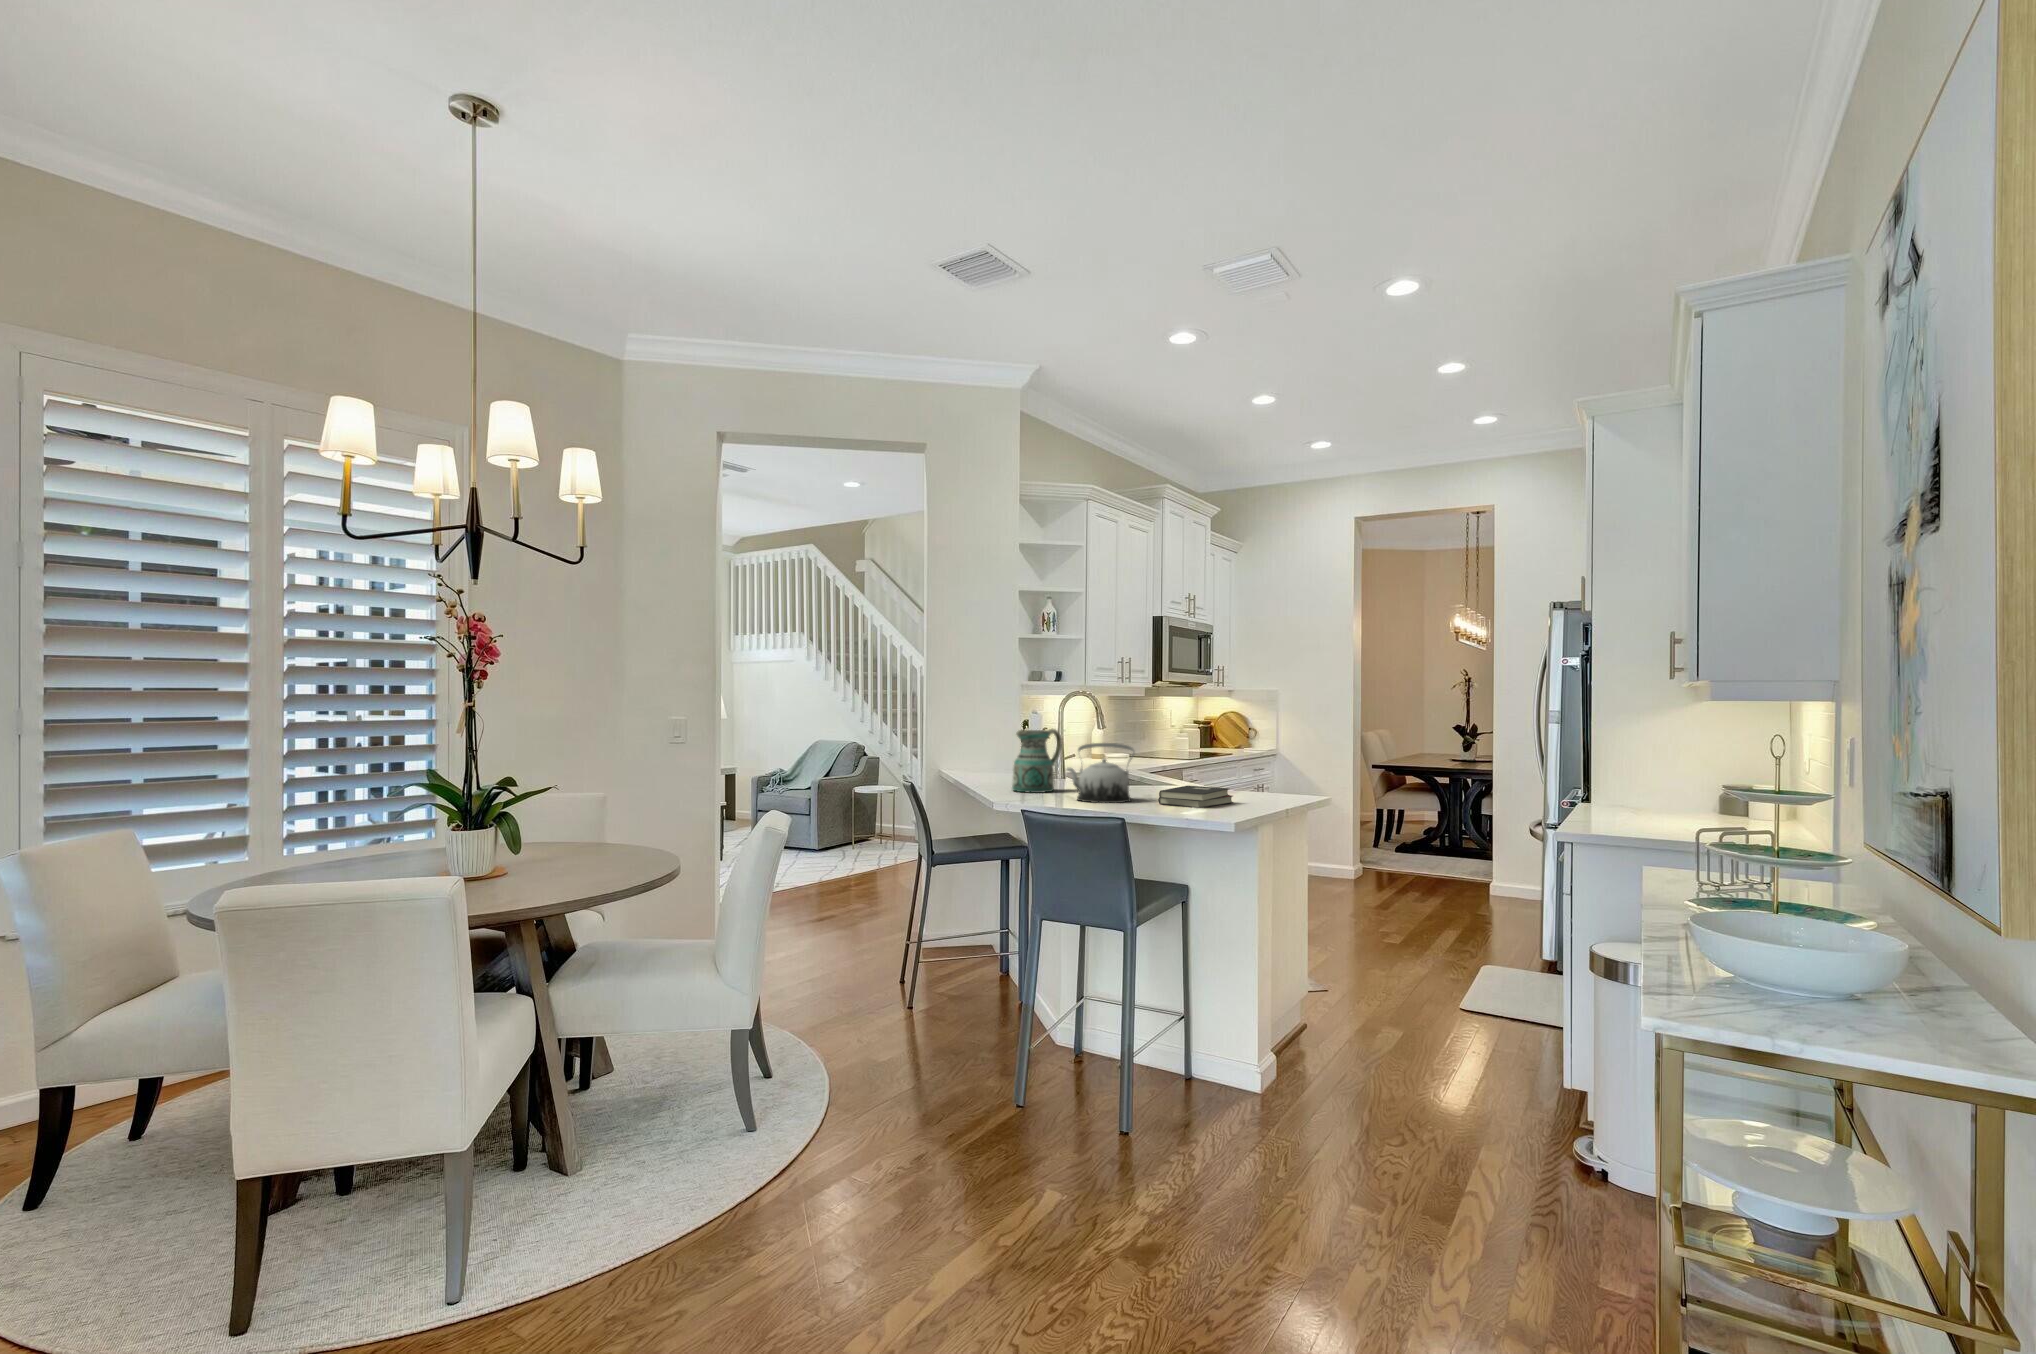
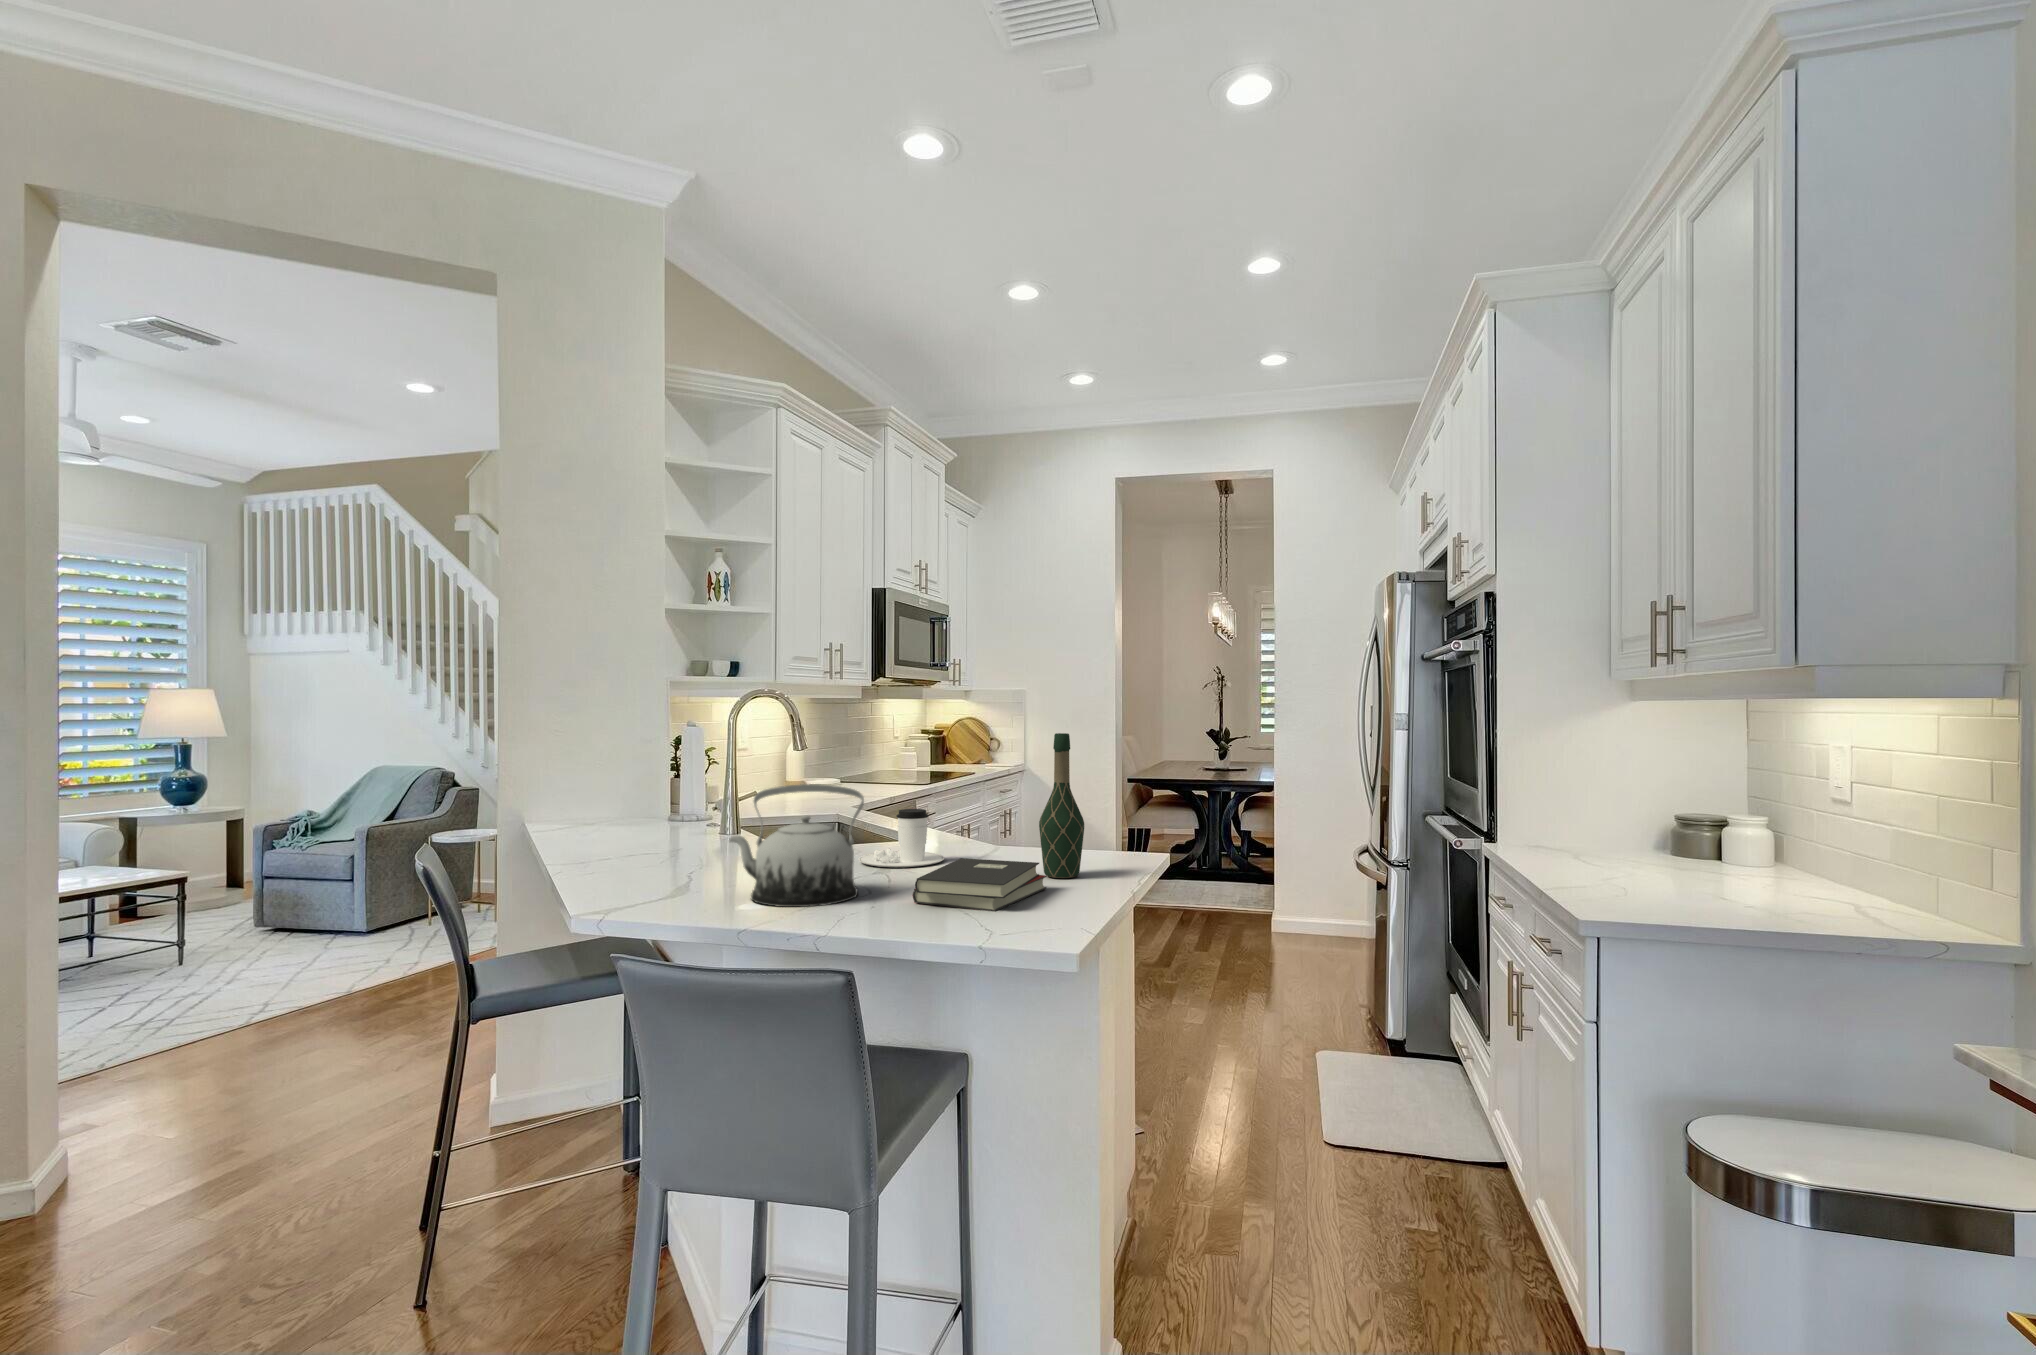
wine bottle: none [1234,718,1260,800] -> present [1039,733,1084,878]
ceramic pitcher: present [1012,729,1062,793] -> none [629,756,727,879]
coffee cup: none [1134,762,1184,794] -> present [858,809,944,867]

